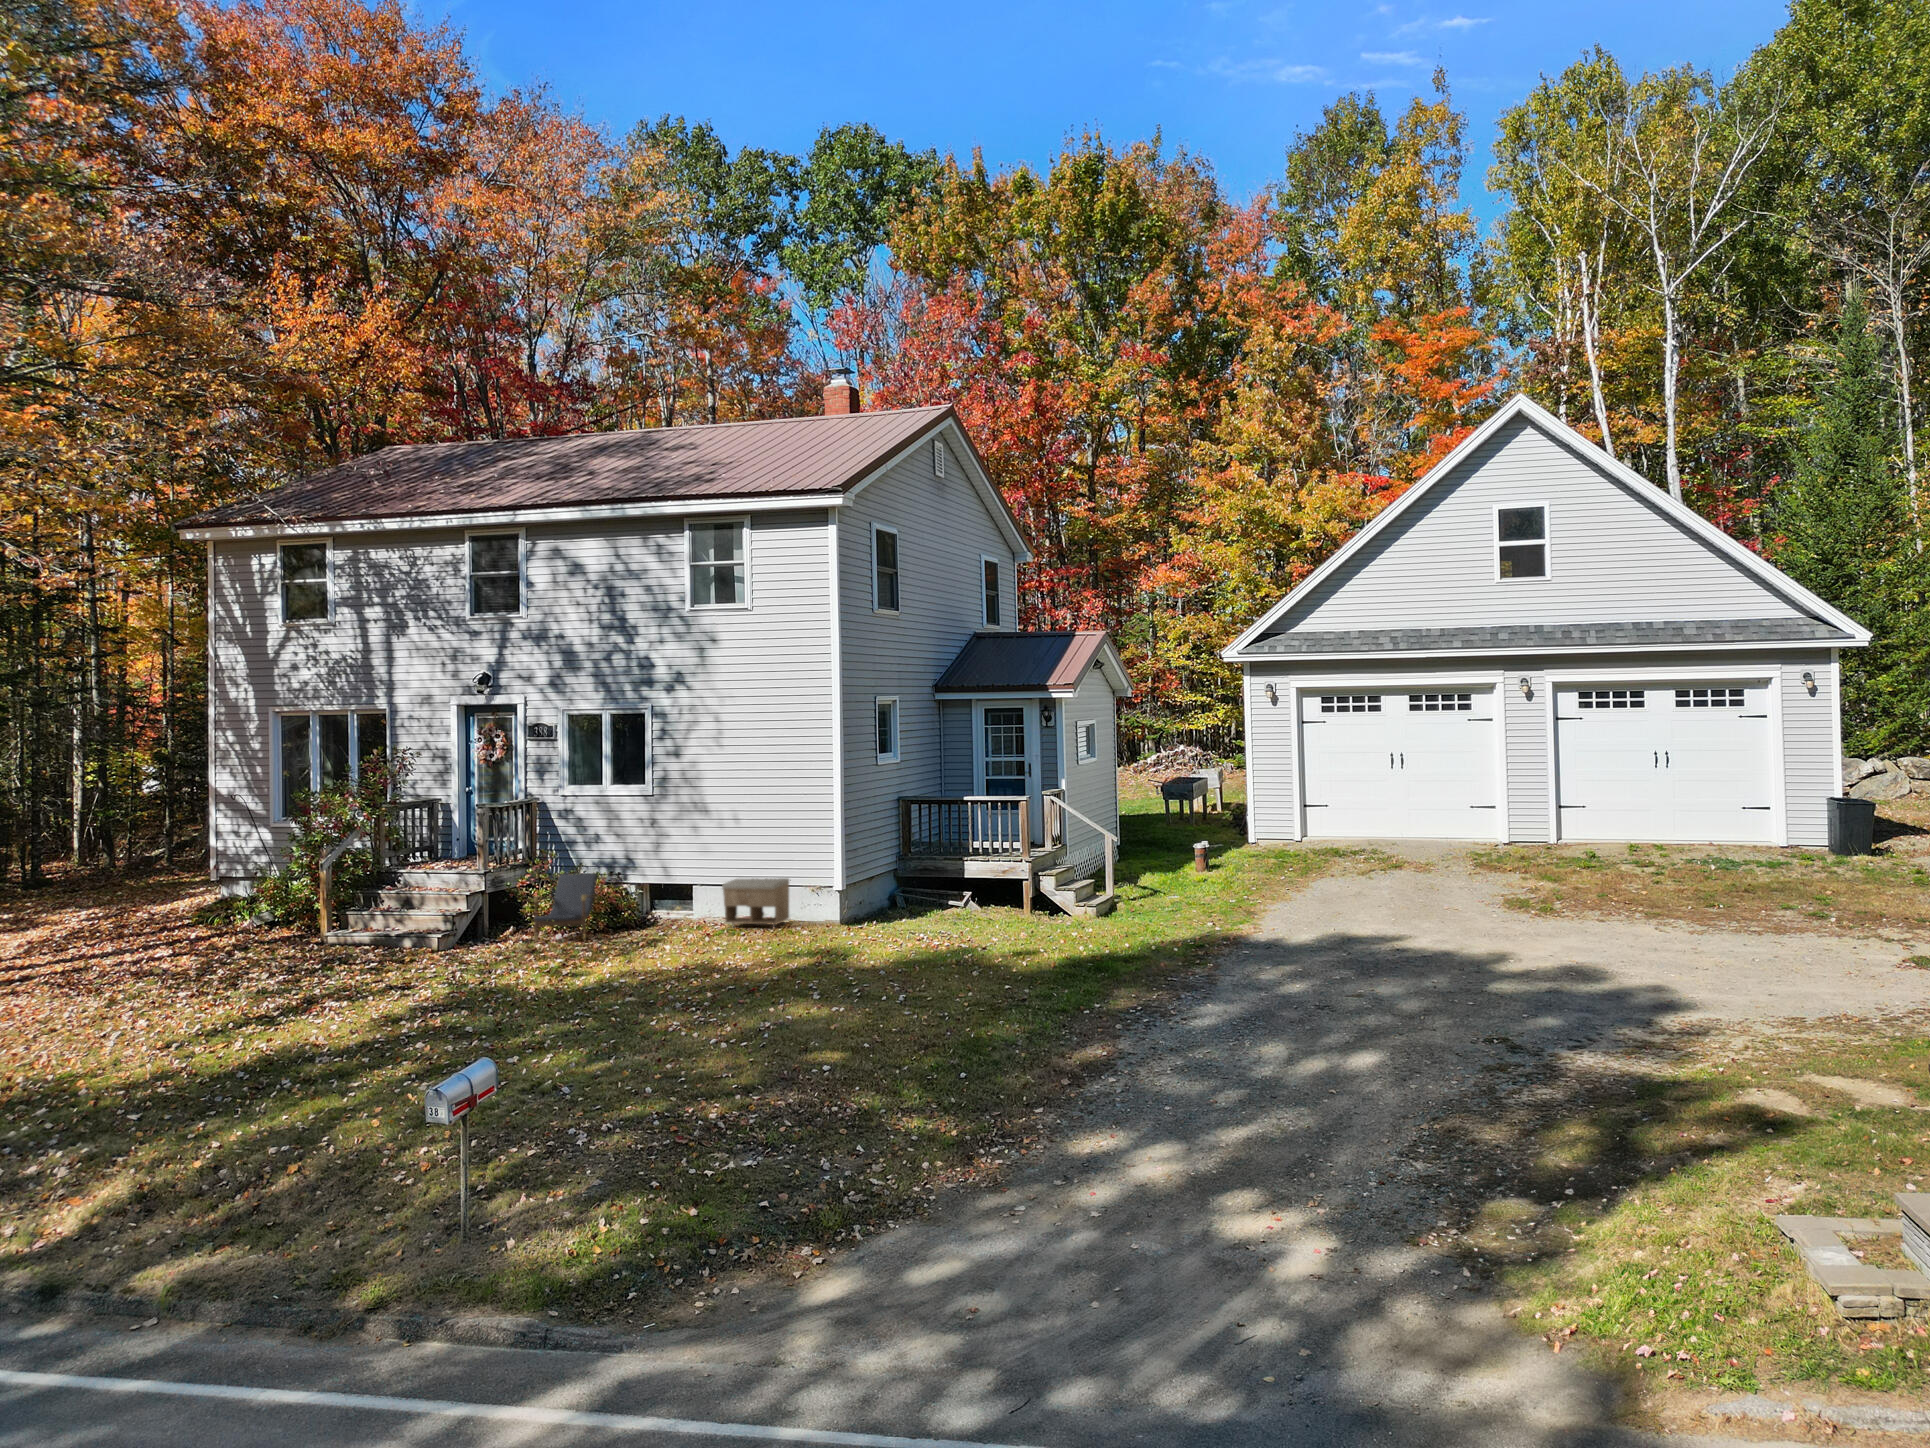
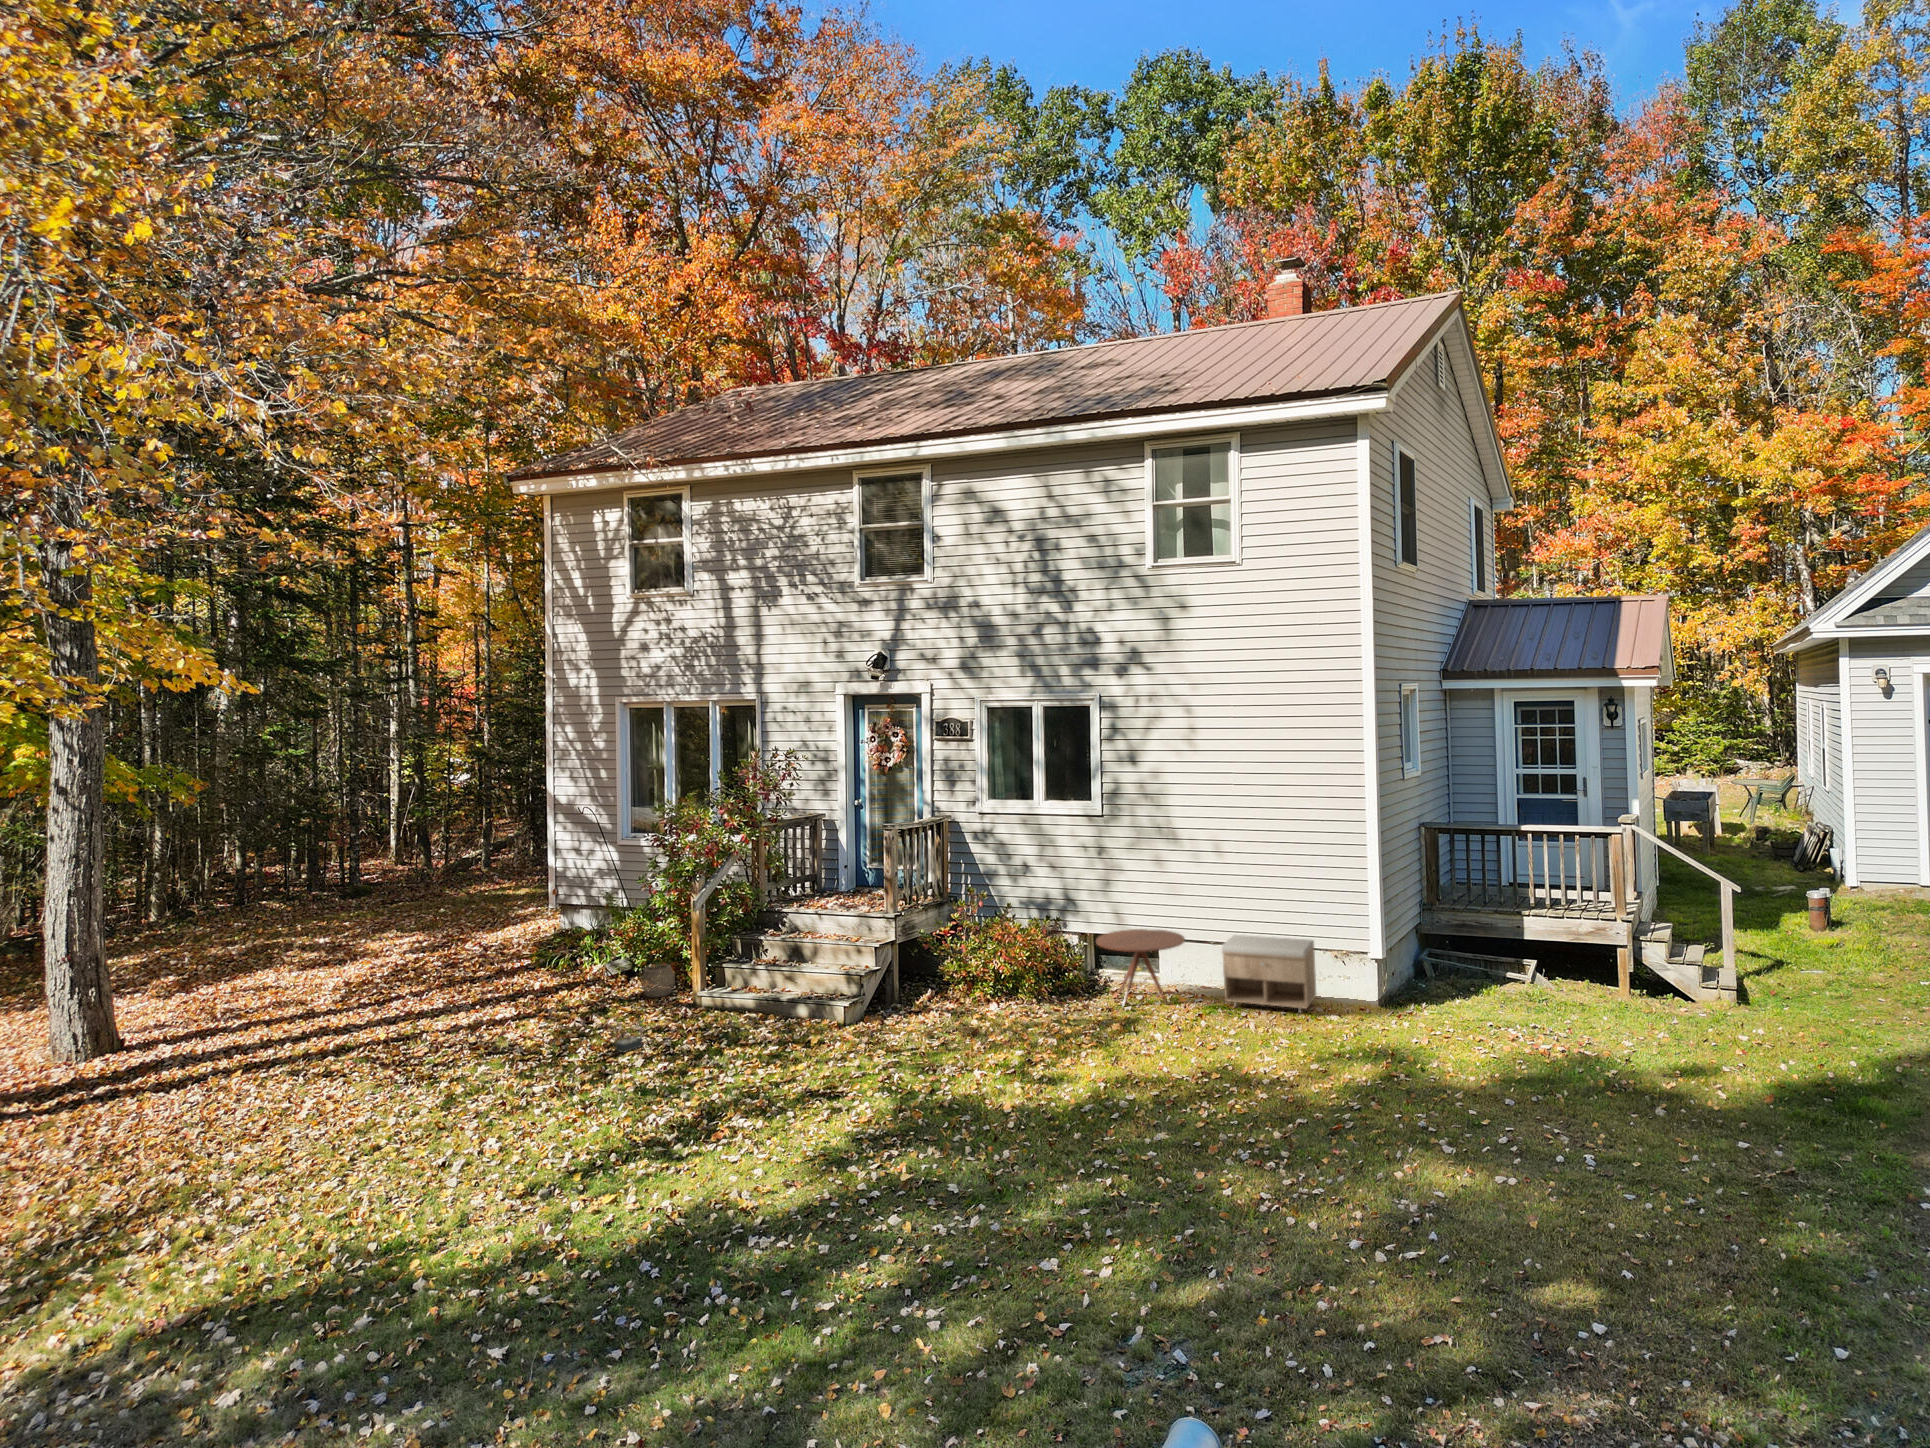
lounge chair: present [534,873,597,941] -> none [968,922,1045,1019]
round table: none [636,877,703,931] -> present [1096,929,1185,1006]
woven basket: none [282,917,312,942] -> present [641,964,675,997]
decorative plant: none [243,950,274,973] -> present [609,1021,643,1053]

